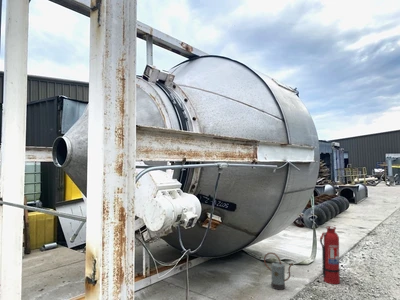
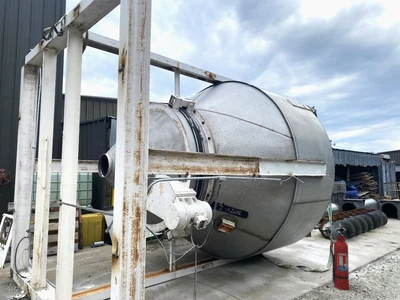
watering can: present [264,253,293,290] -> none [276,257,302,291]

